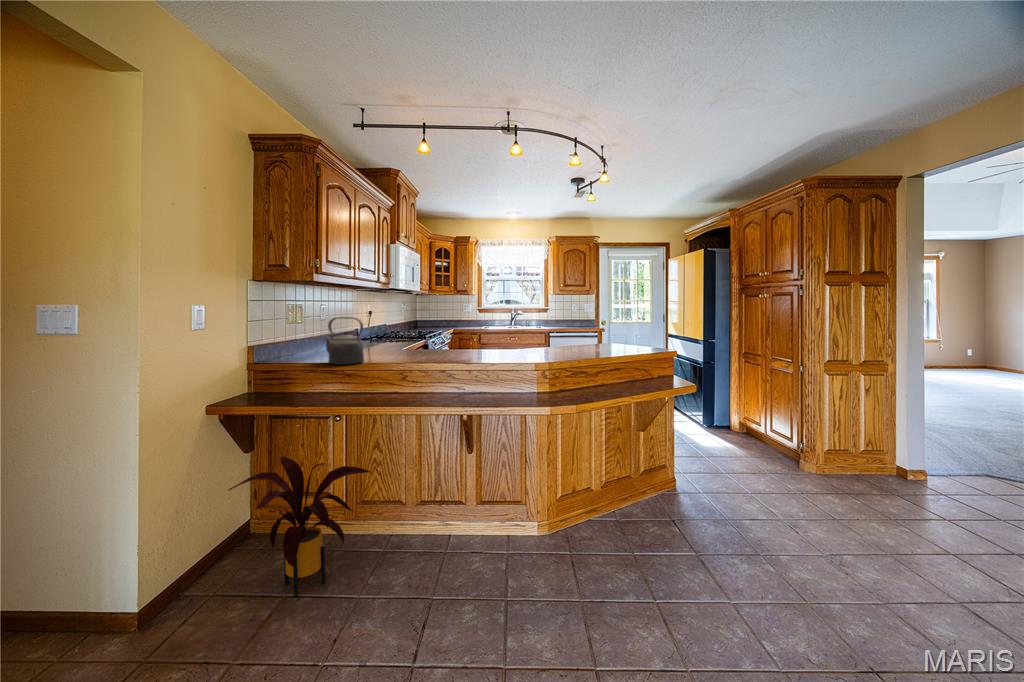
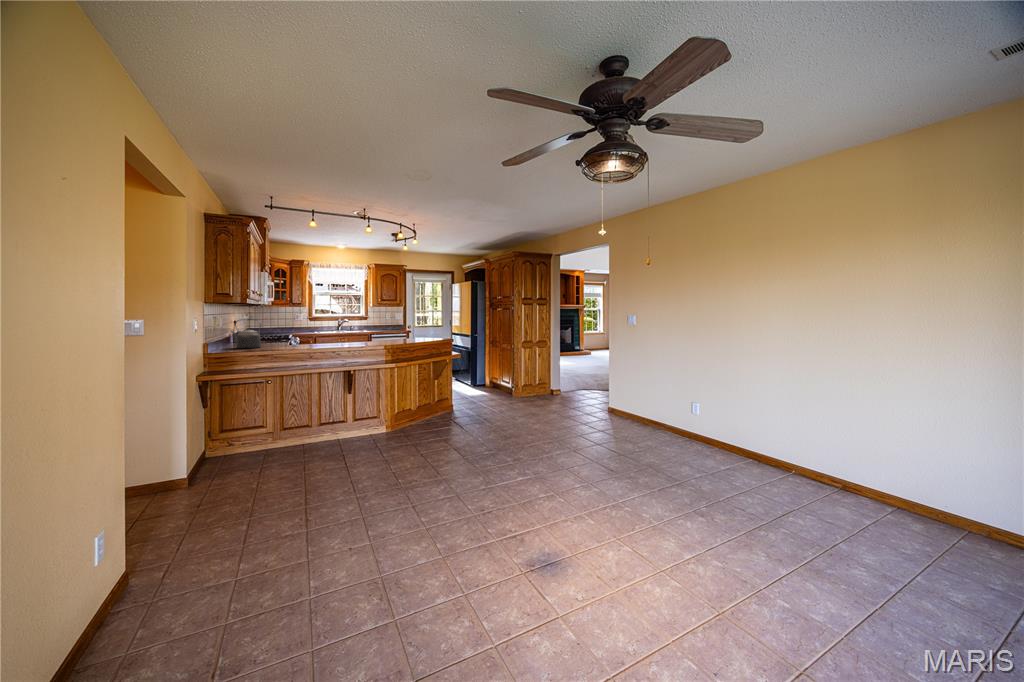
house plant: present [229,456,370,597] -> none [203,395,288,465]

